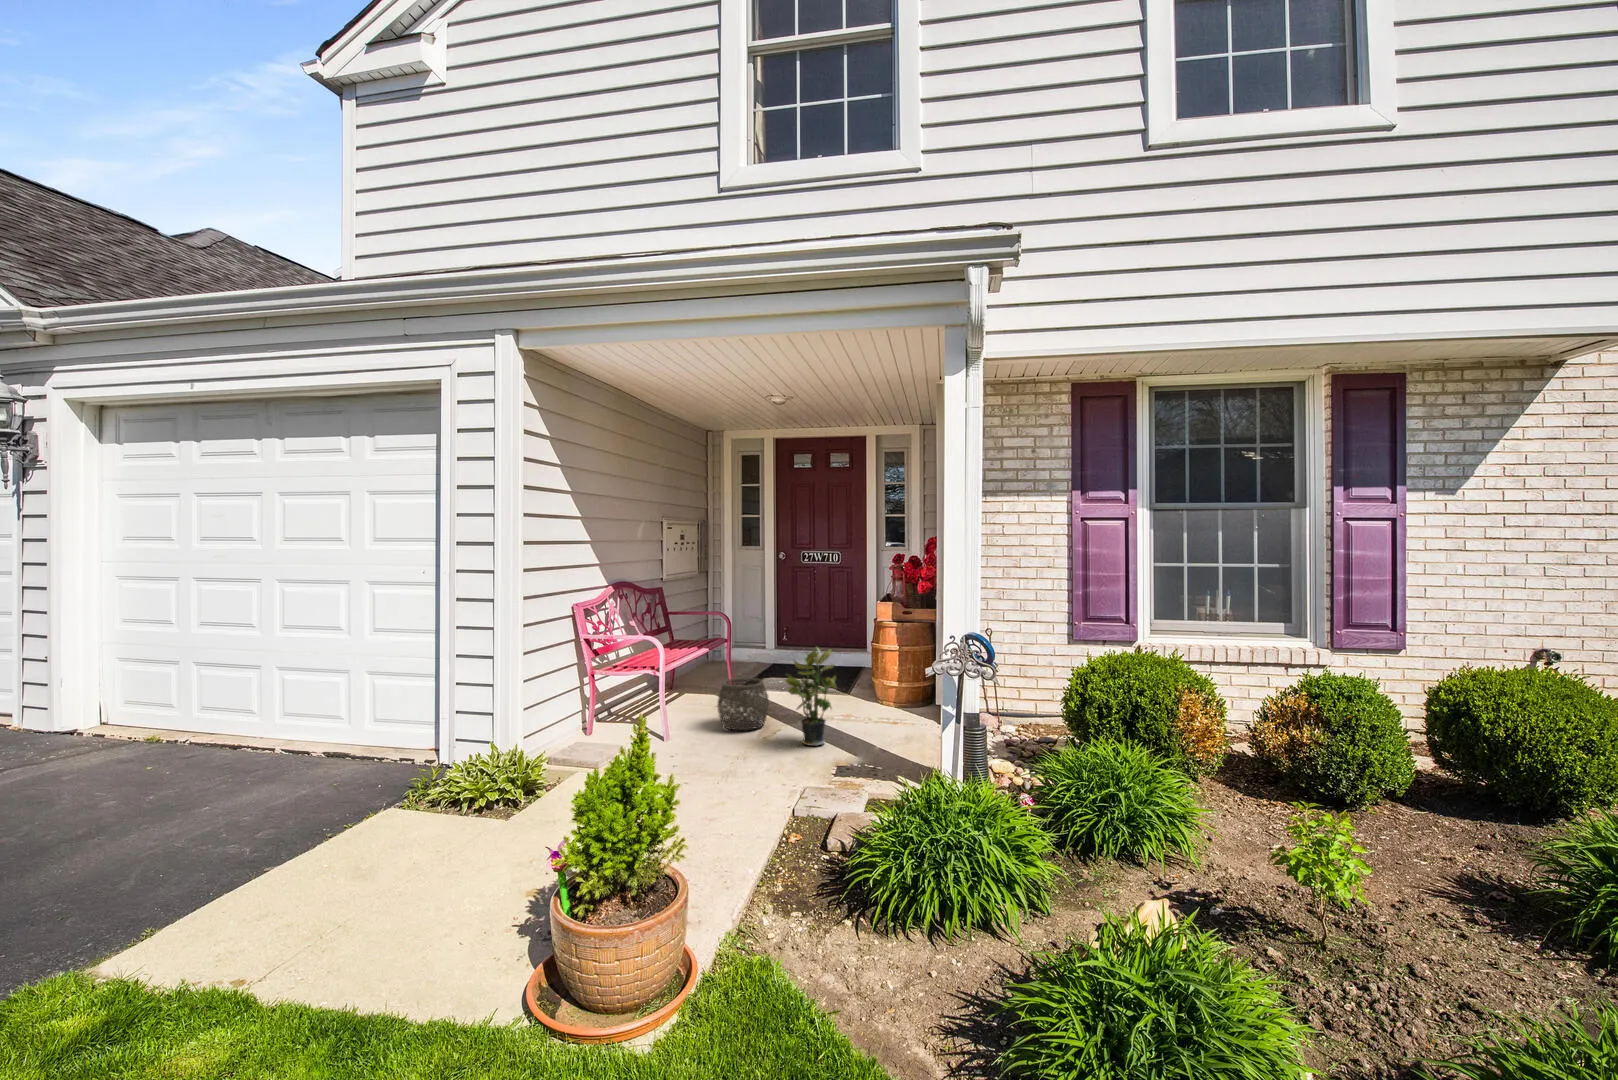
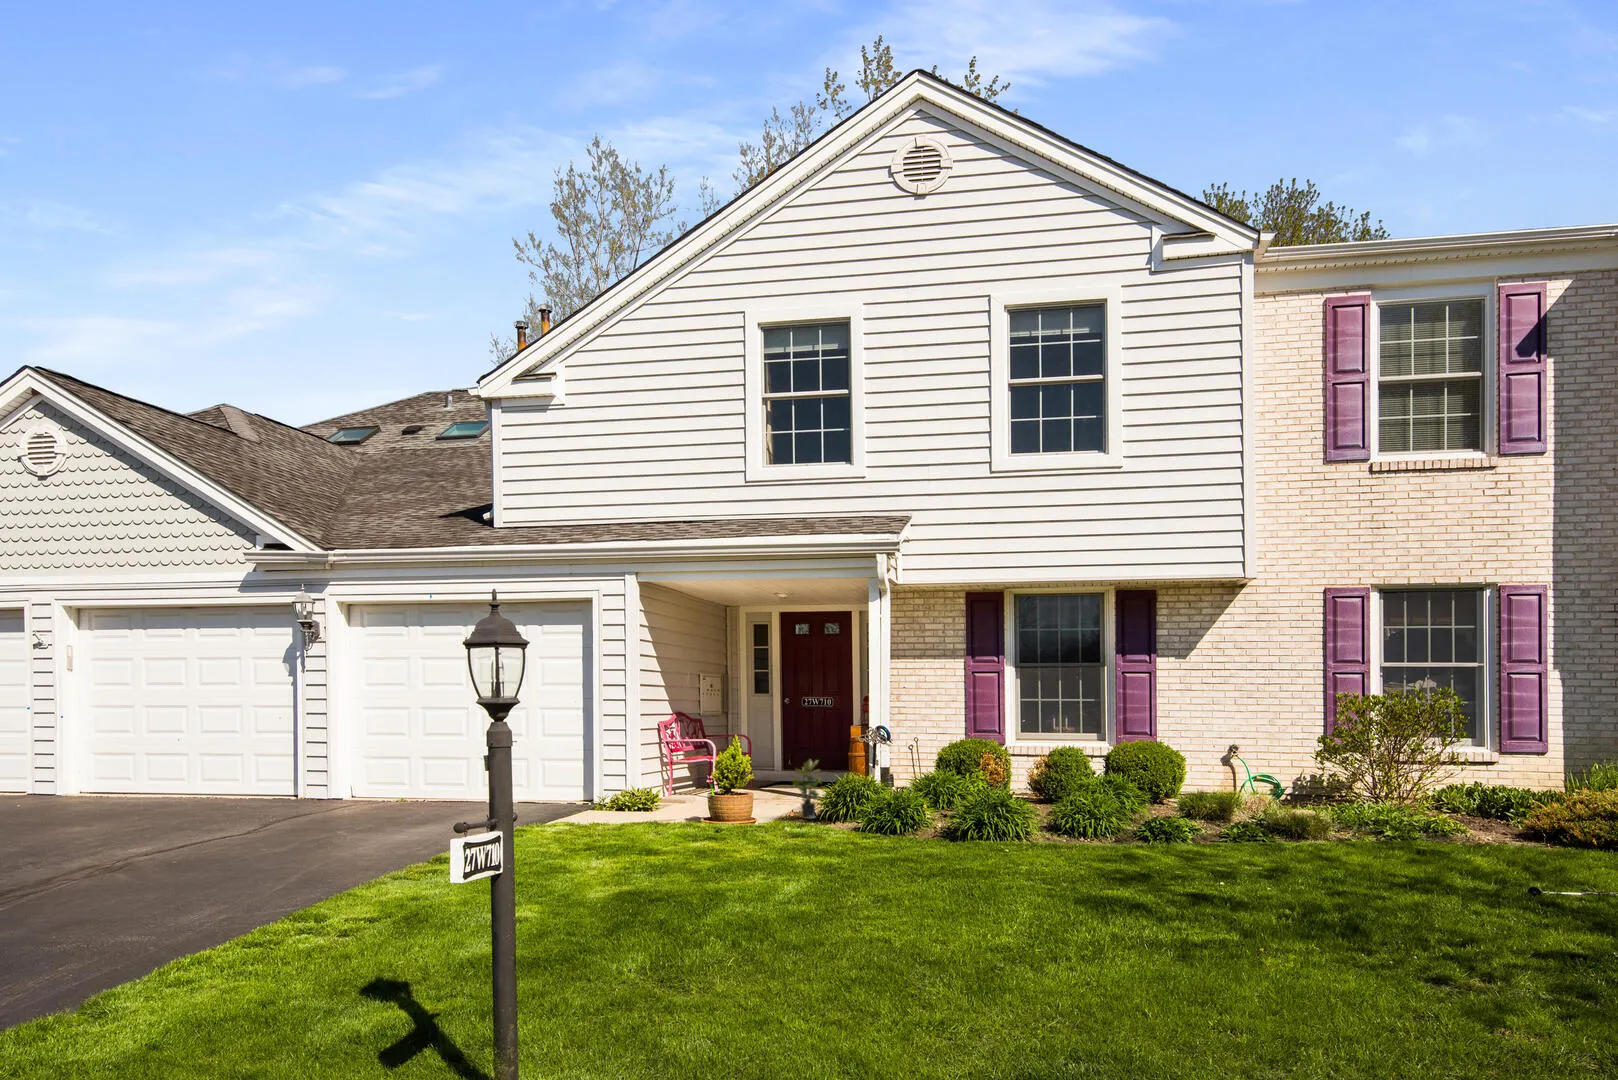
woven basket: present [718,678,769,731] -> none [748,783,781,815]

